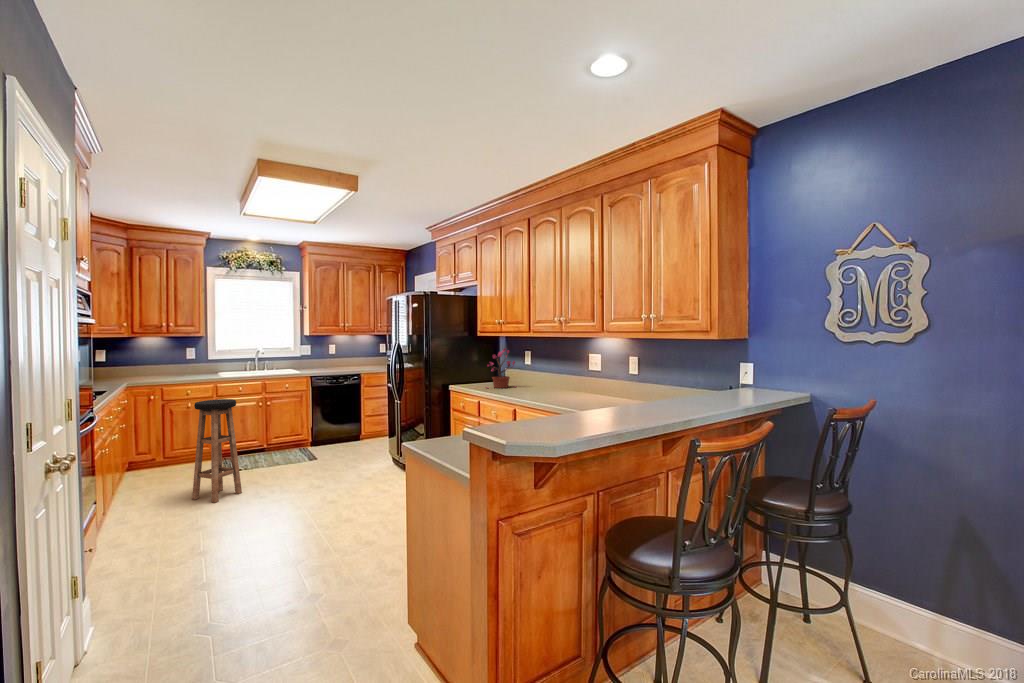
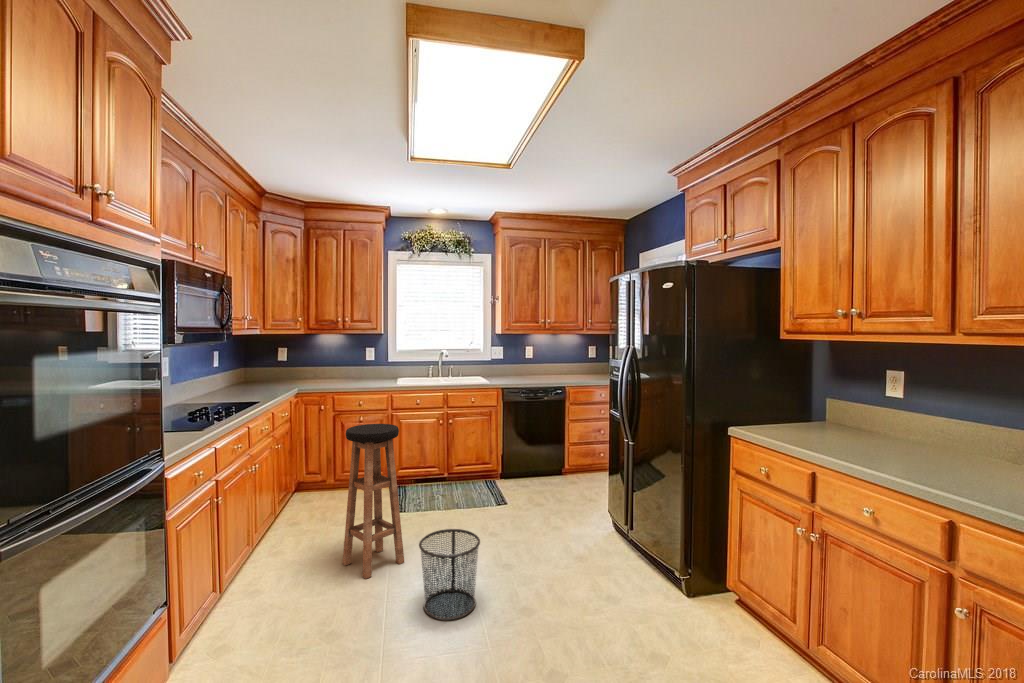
potted plant: present [486,348,515,388] -> none [810,364,885,446]
waste bin: none [258,459,301,510] -> present [419,529,480,620]

